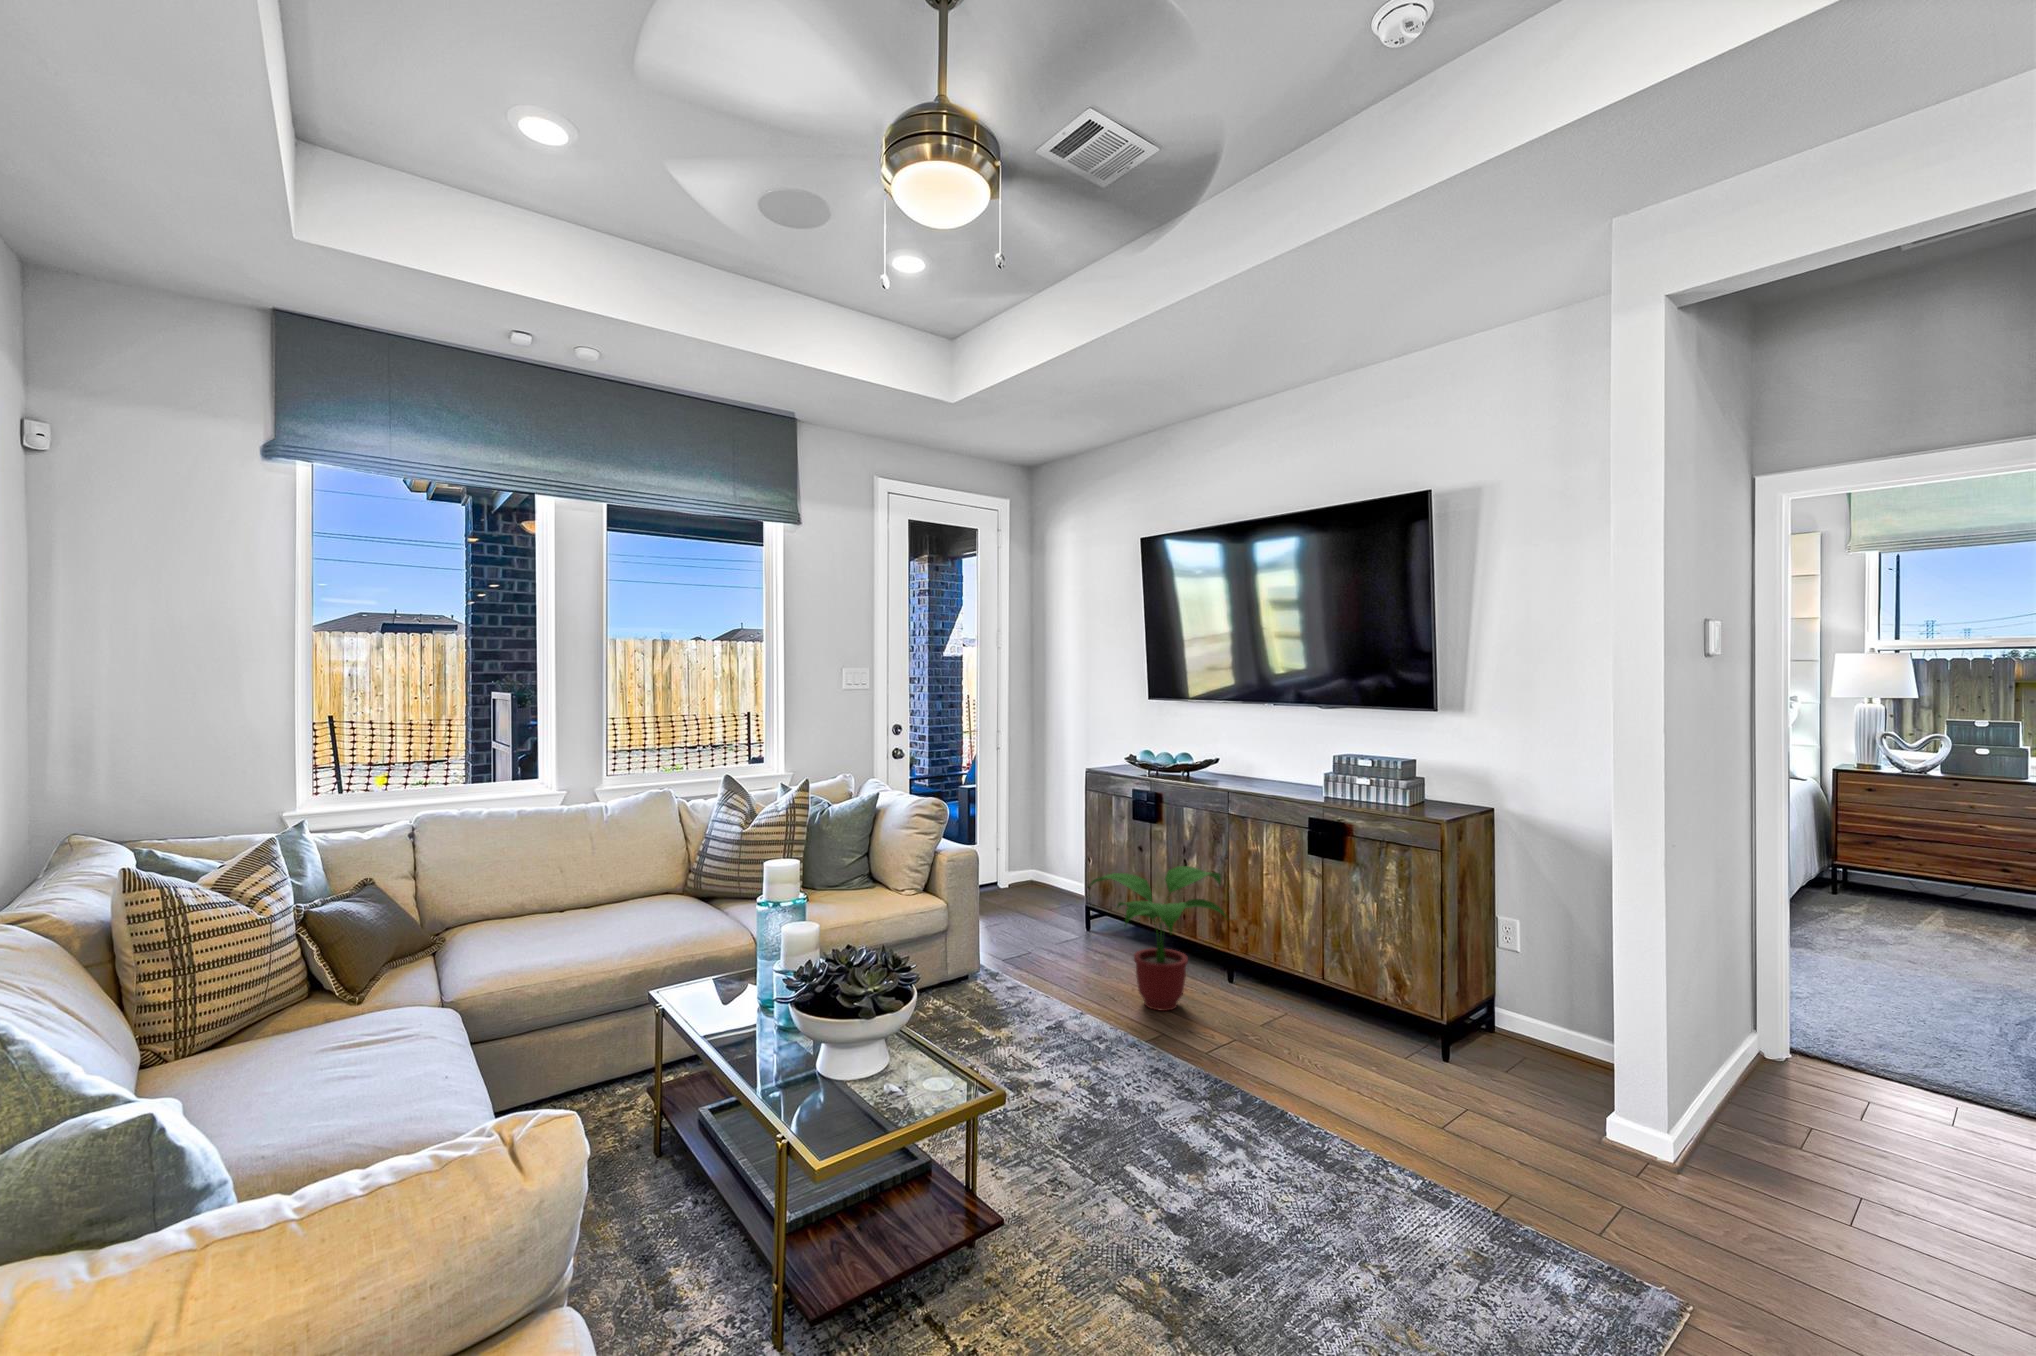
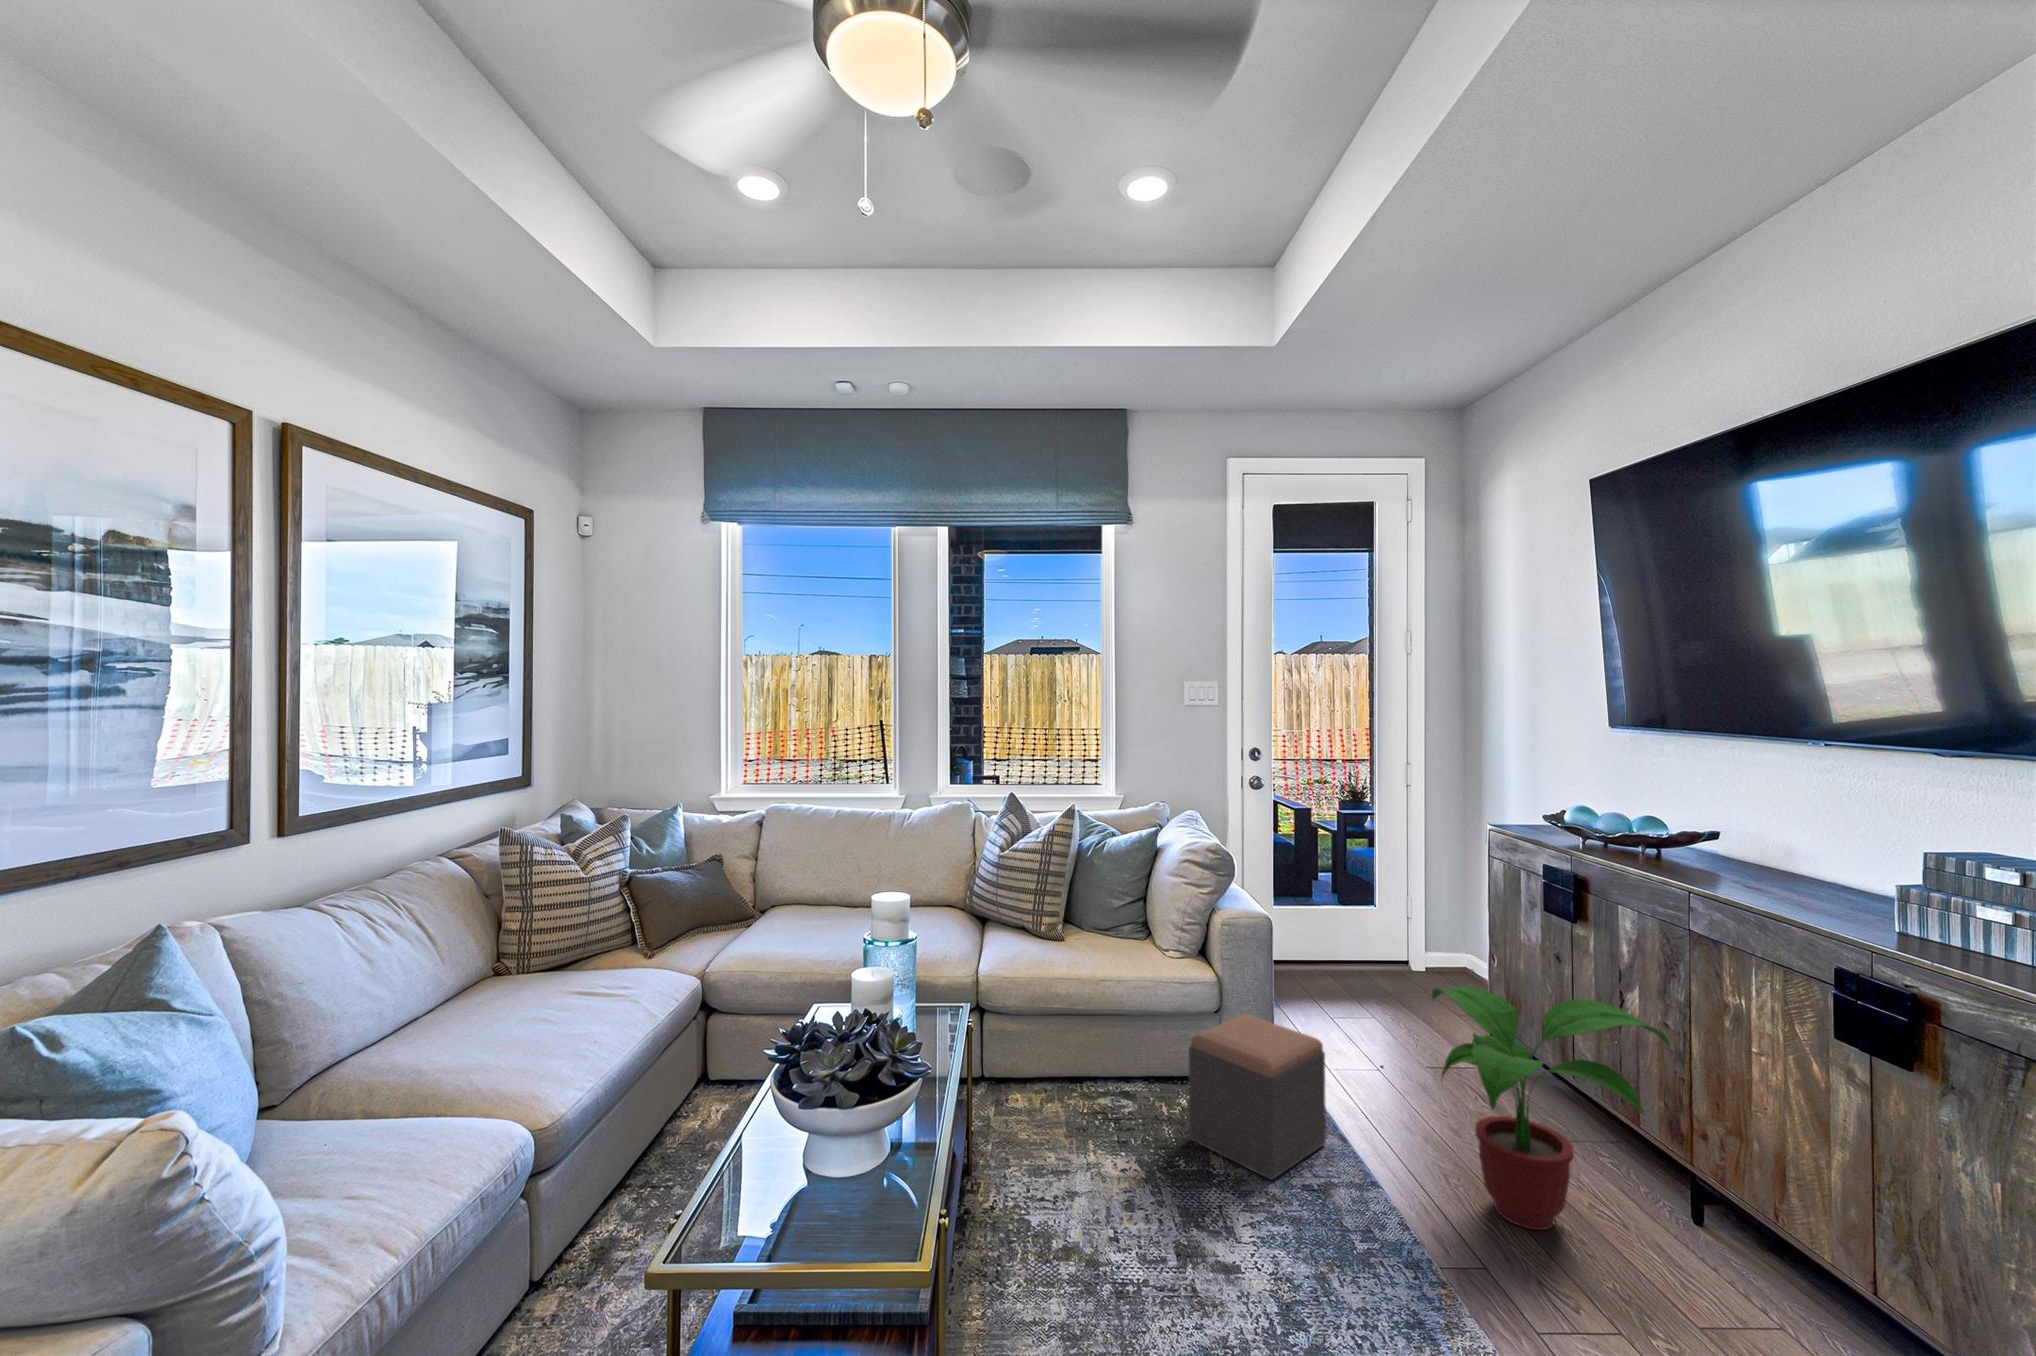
footstool: none [951,926,1036,1032] -> present [1189,1014,1326,1180]

